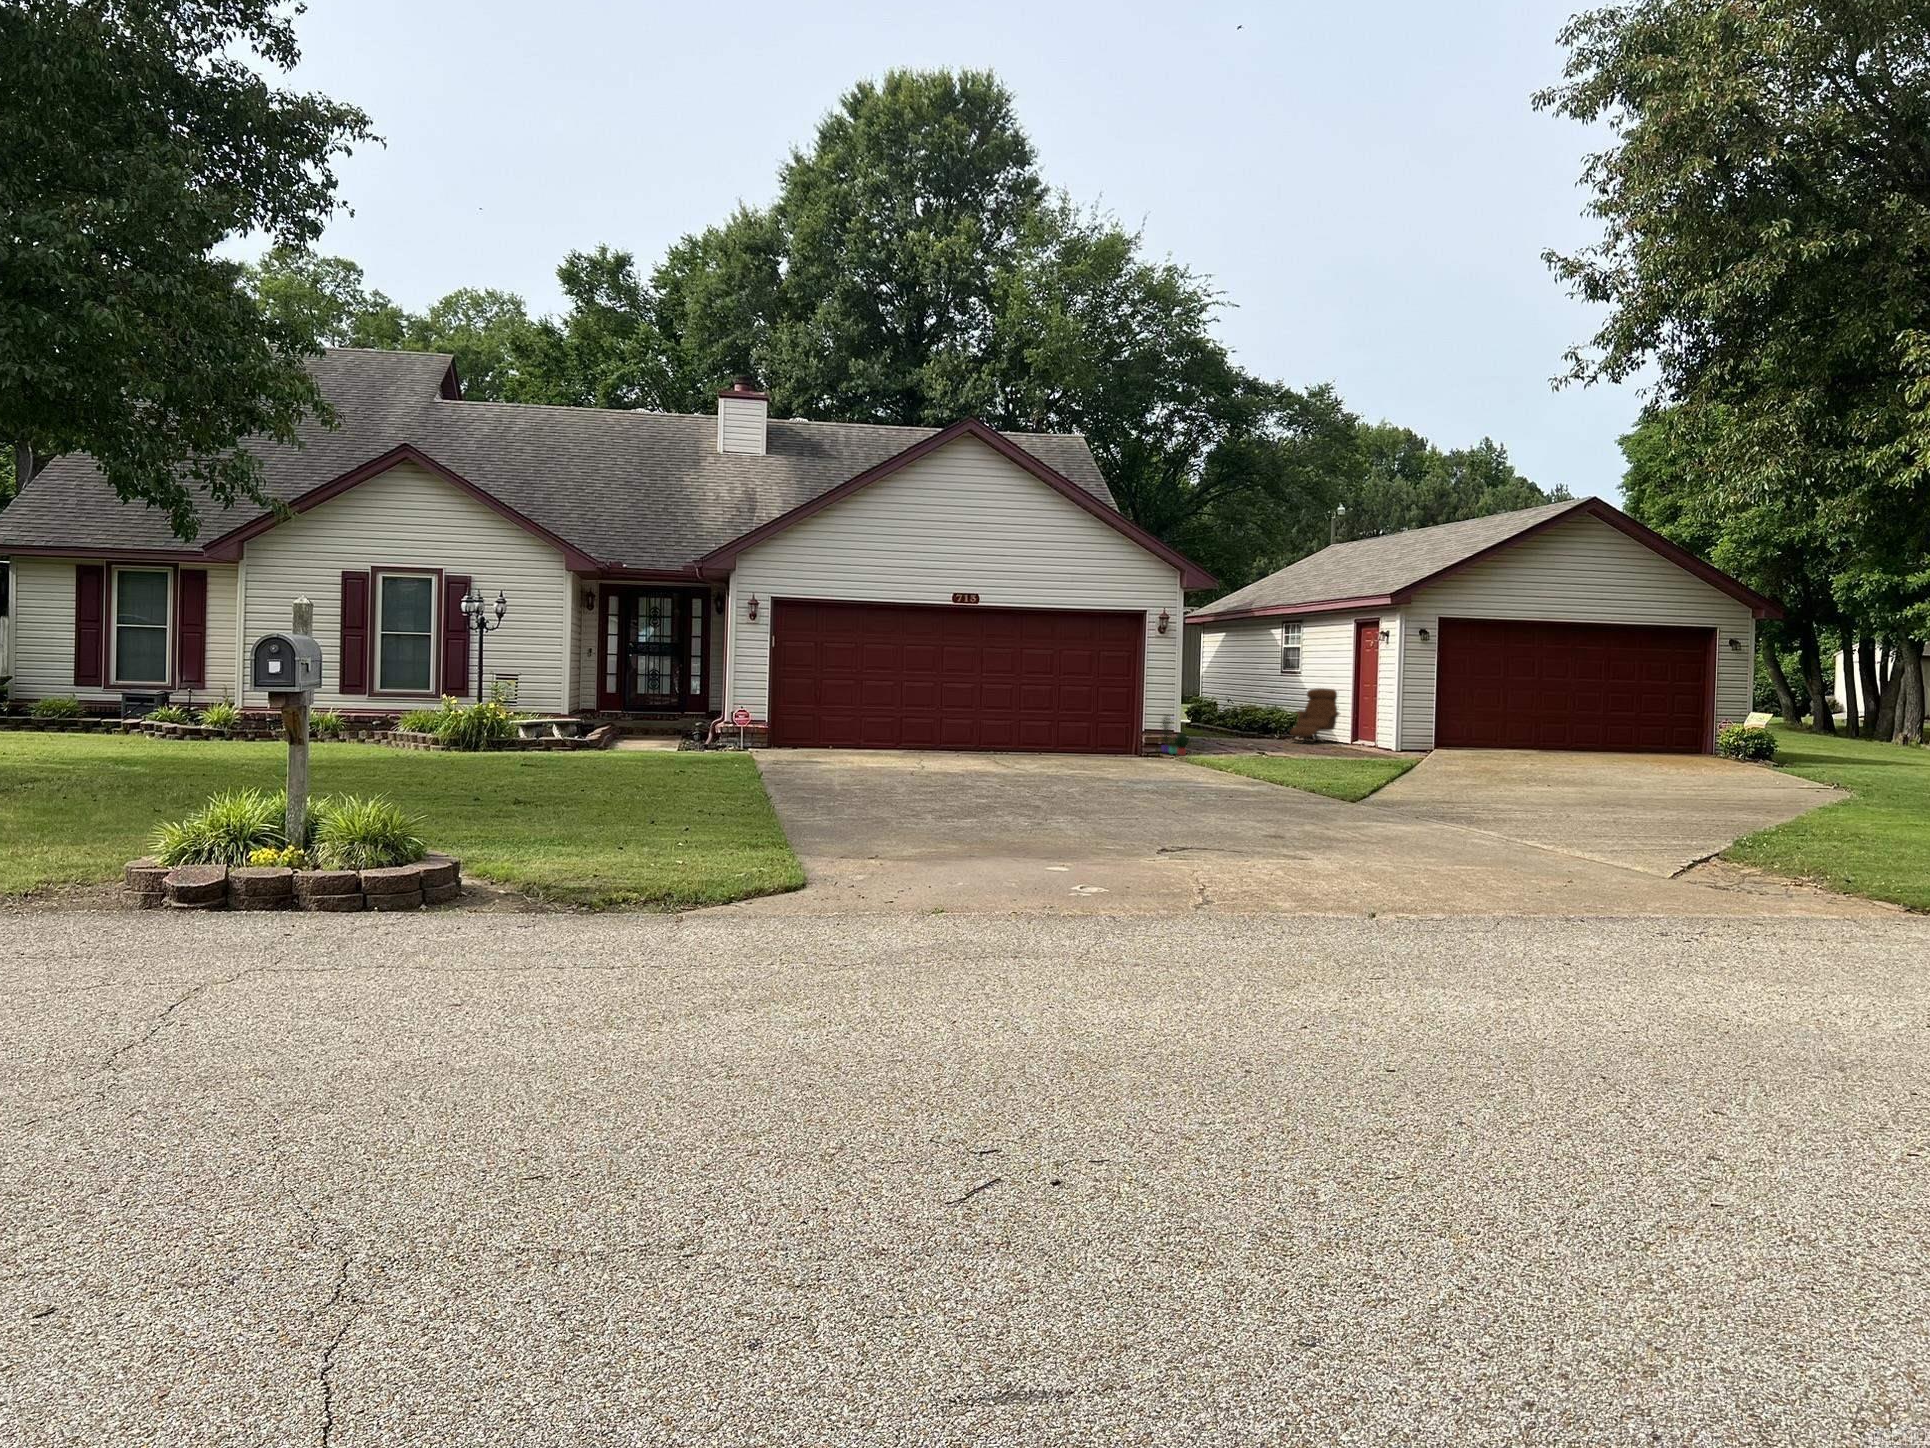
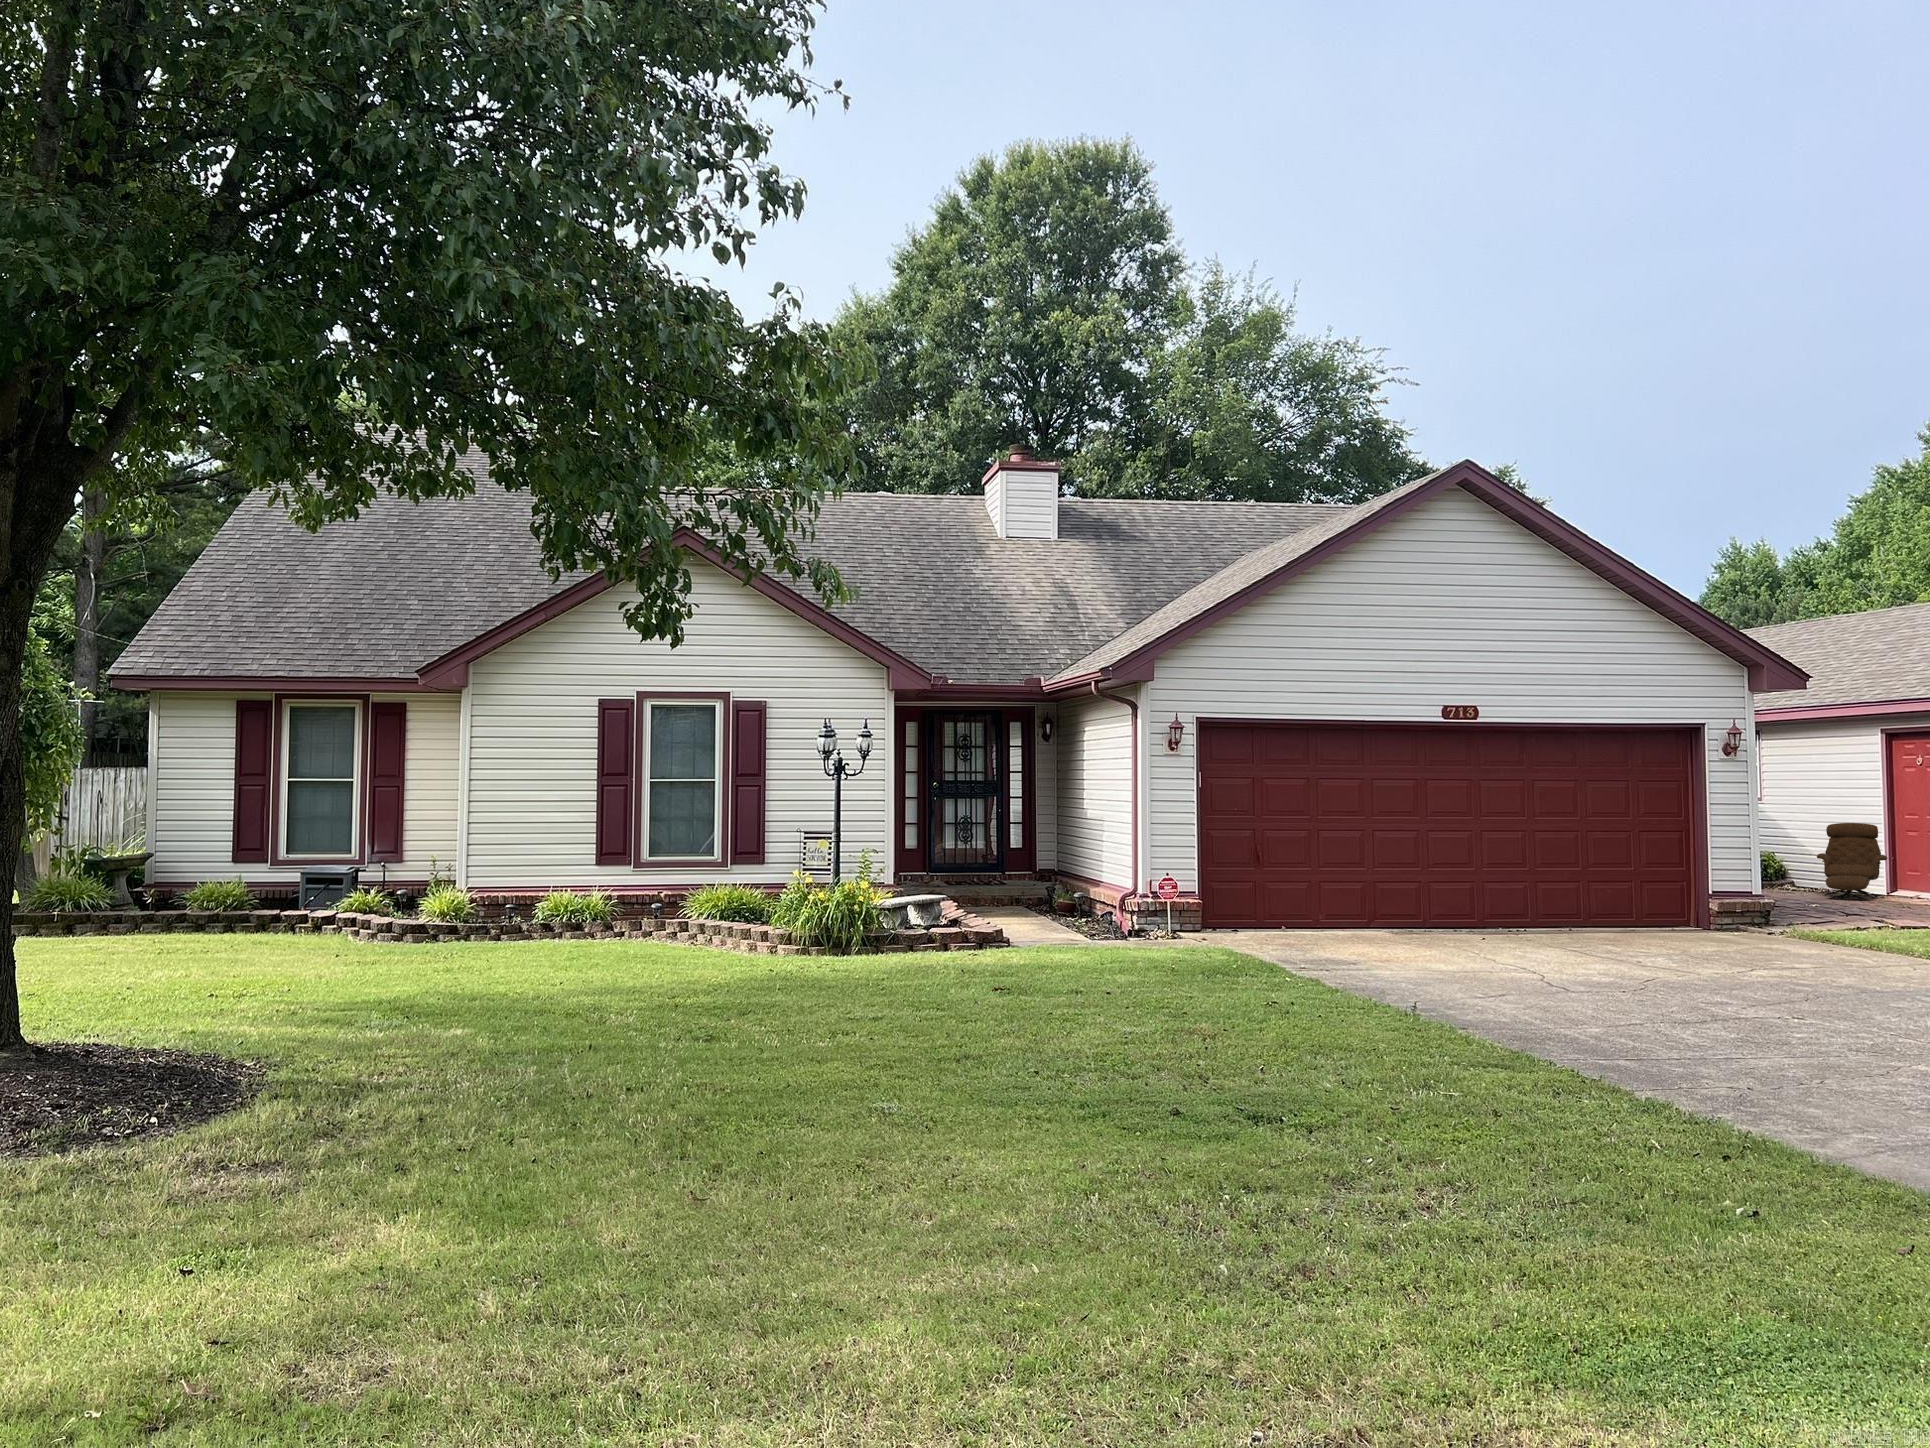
potted plant: present [1161,714,1188,755] -> none [1736,867,1804,929]

